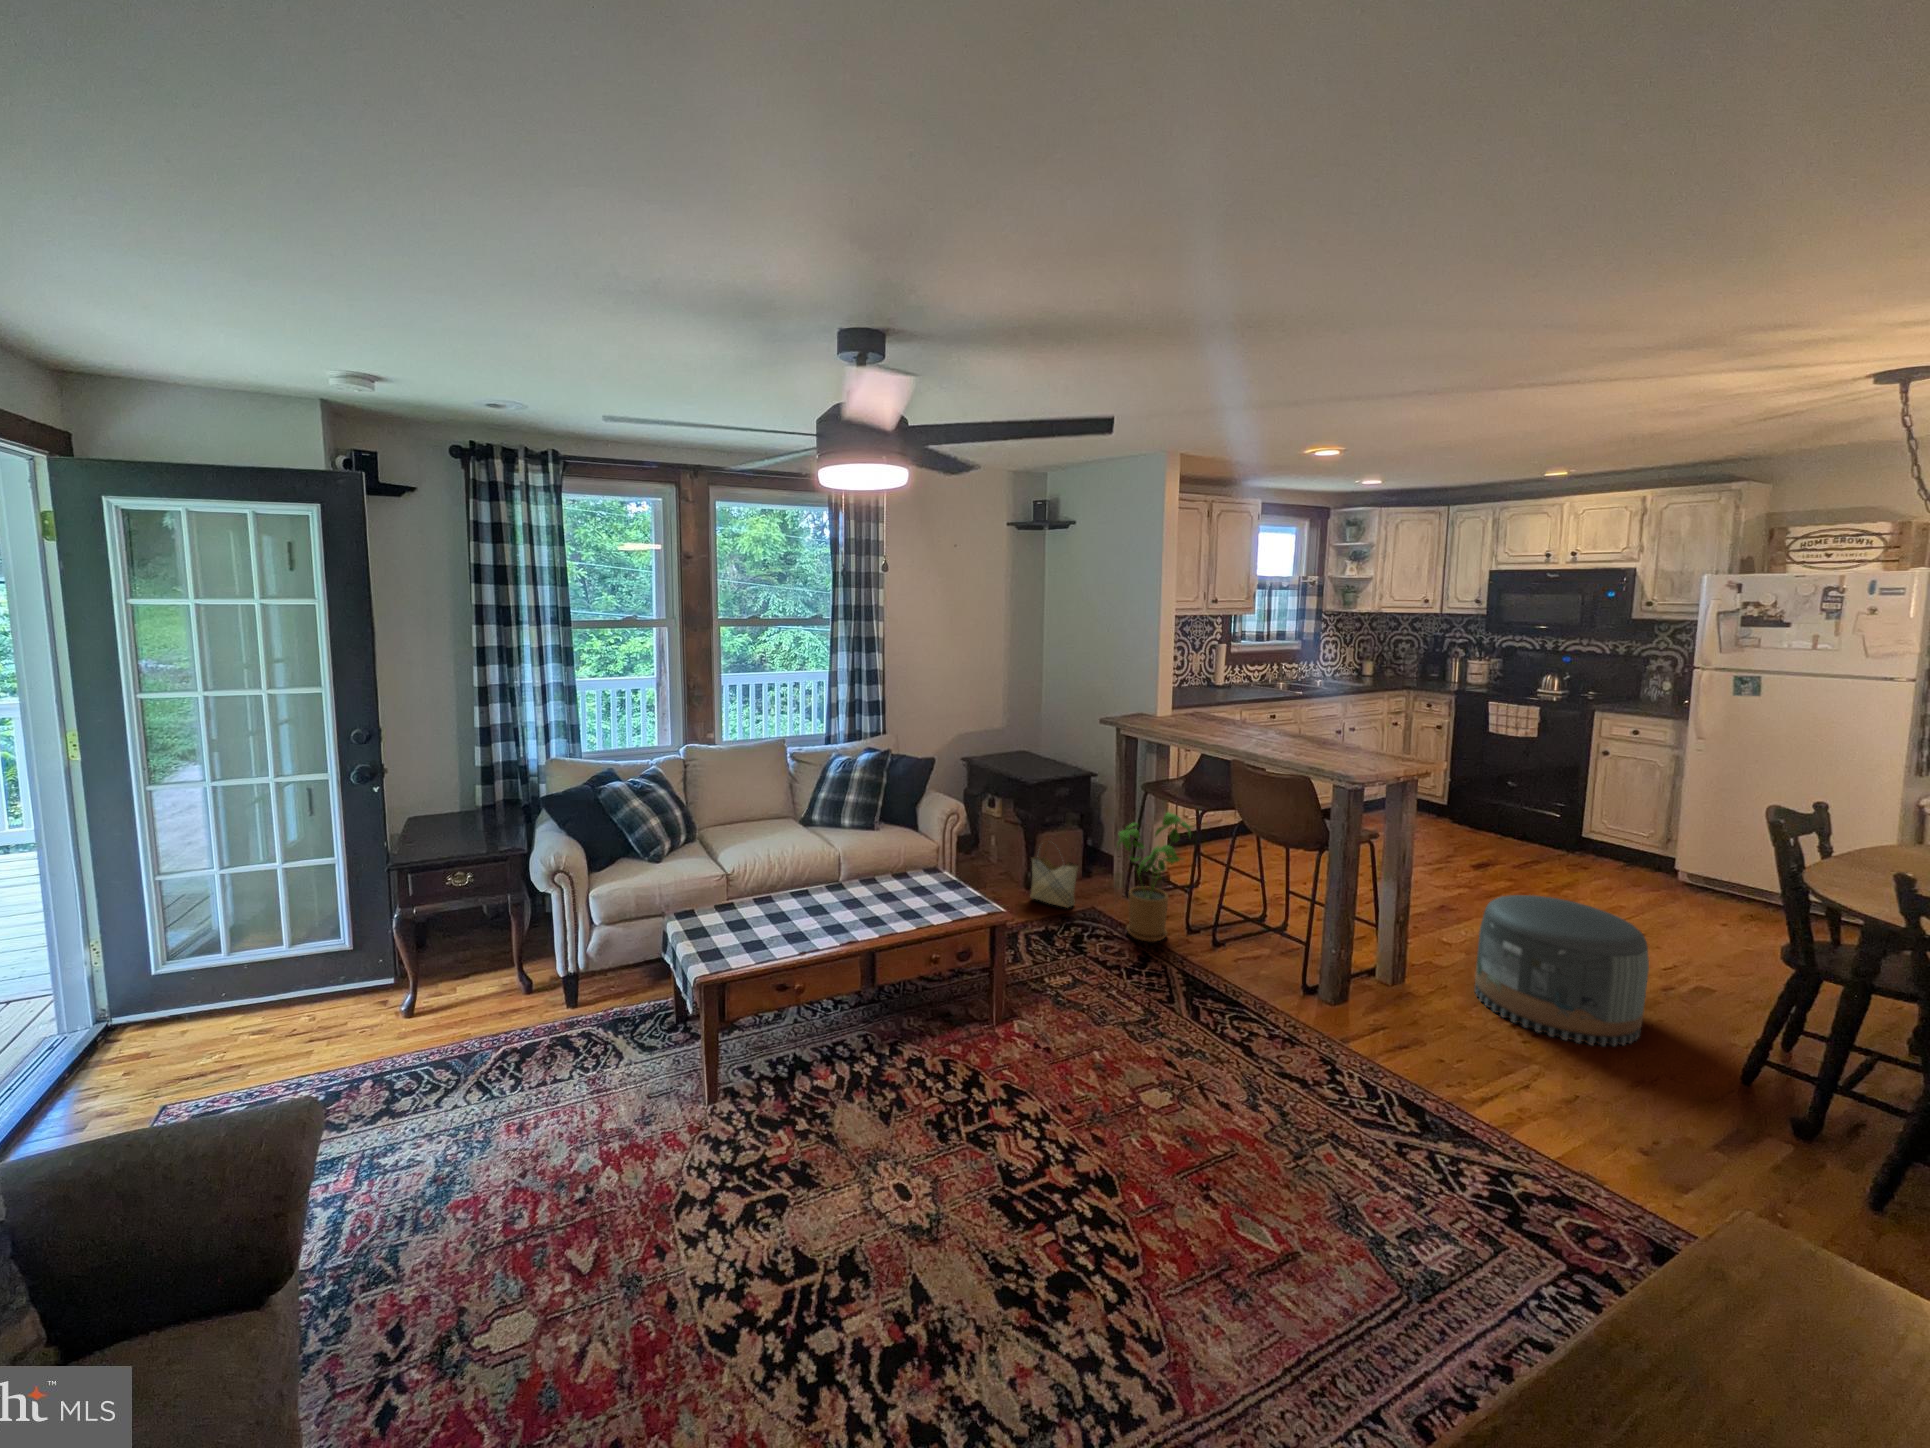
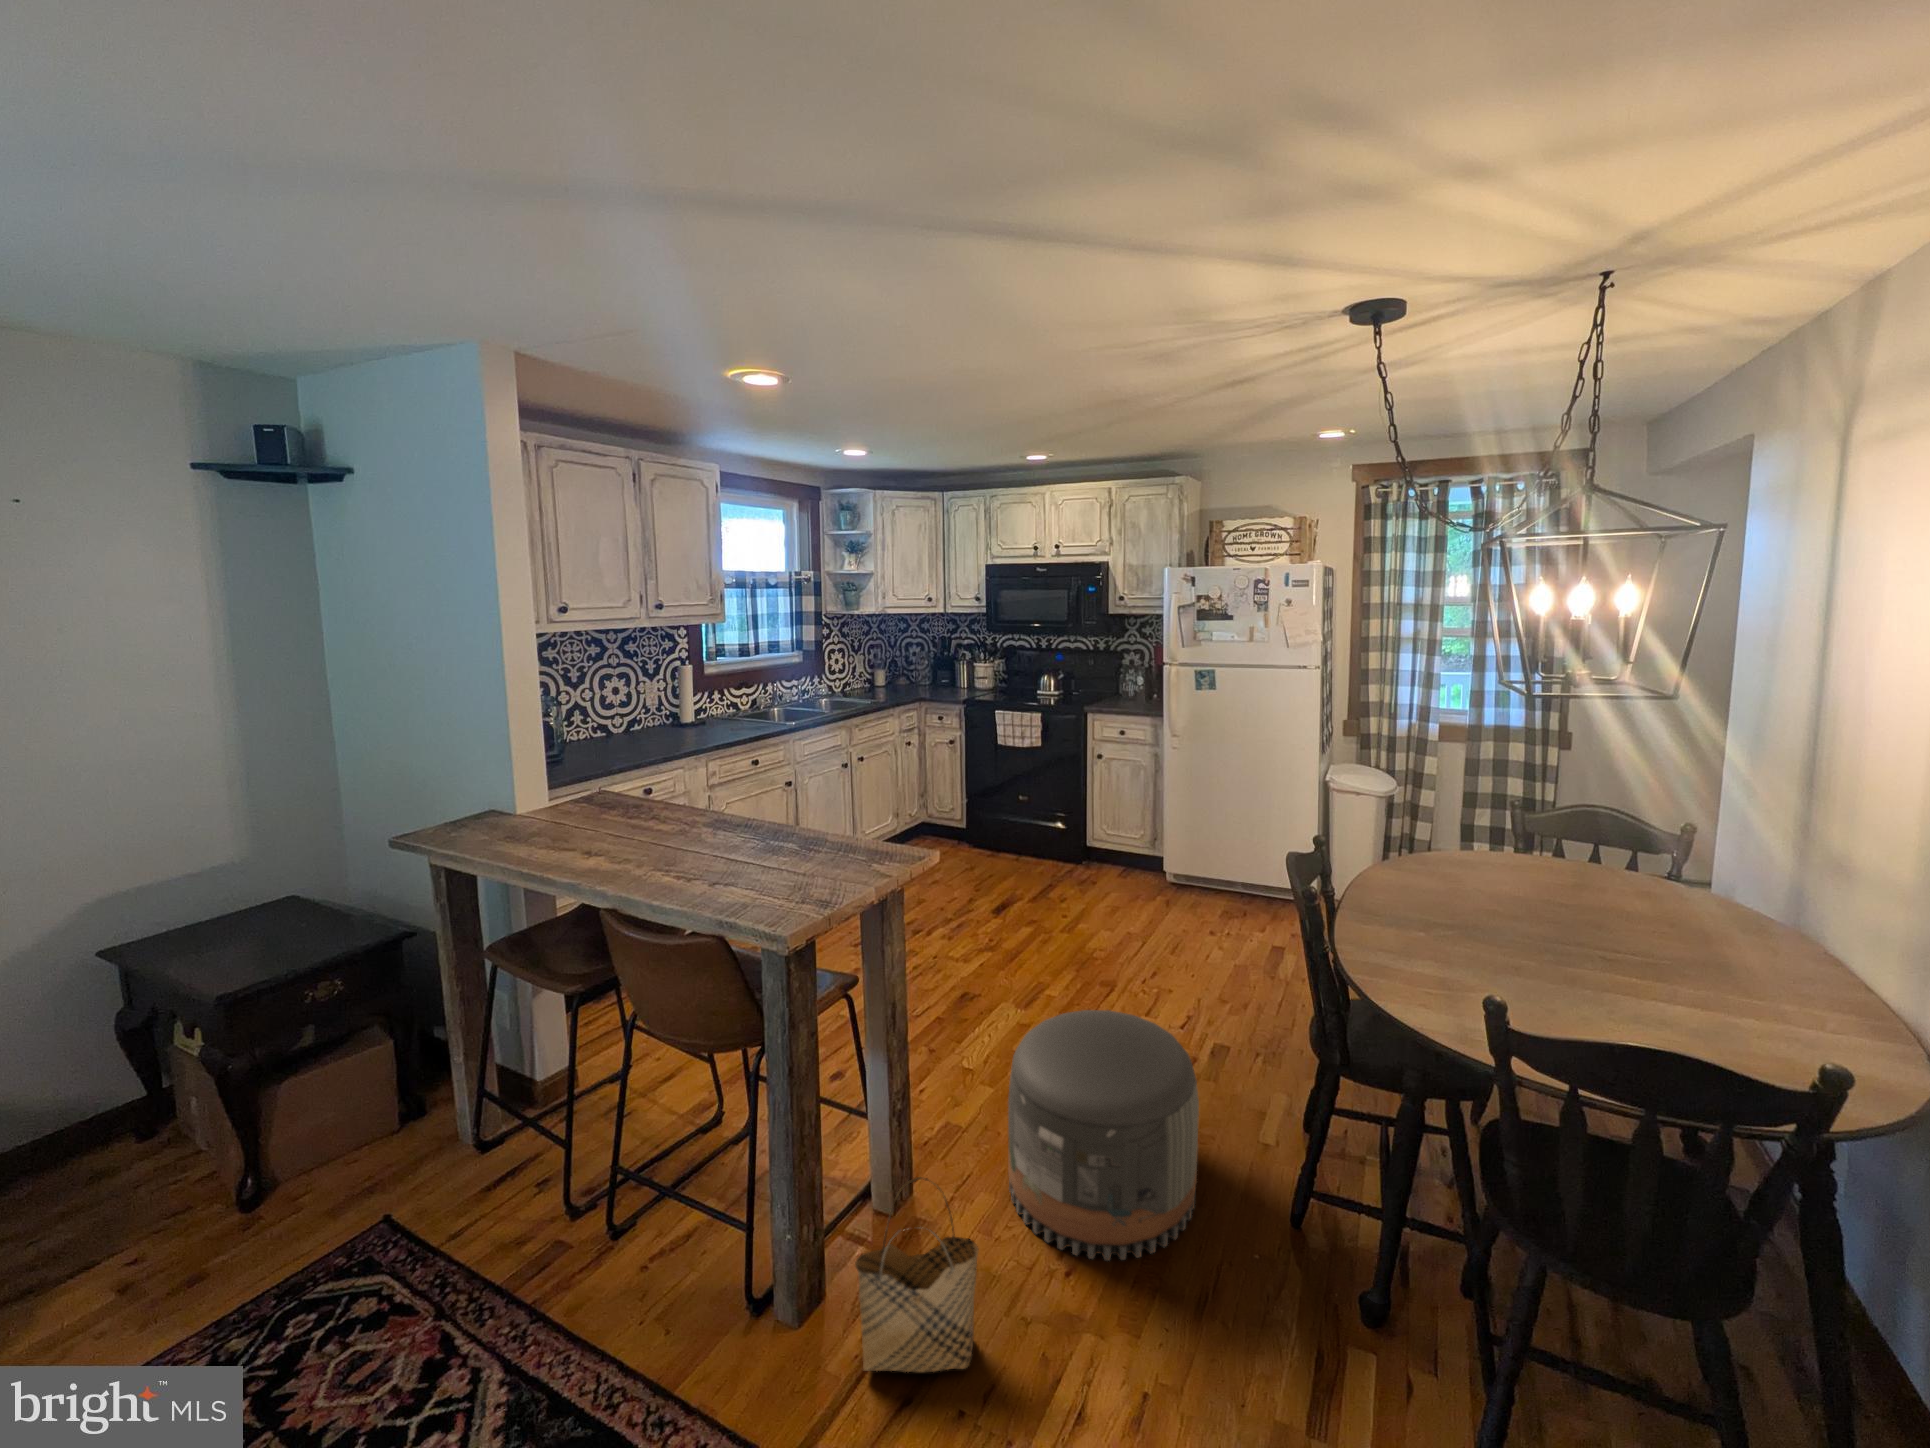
house plant: present [1117,813,1191,942] -> none [370,1026,553,1324]
woven basket: present [1030,849,1078,907] -> present [855,1177,979,1372]

